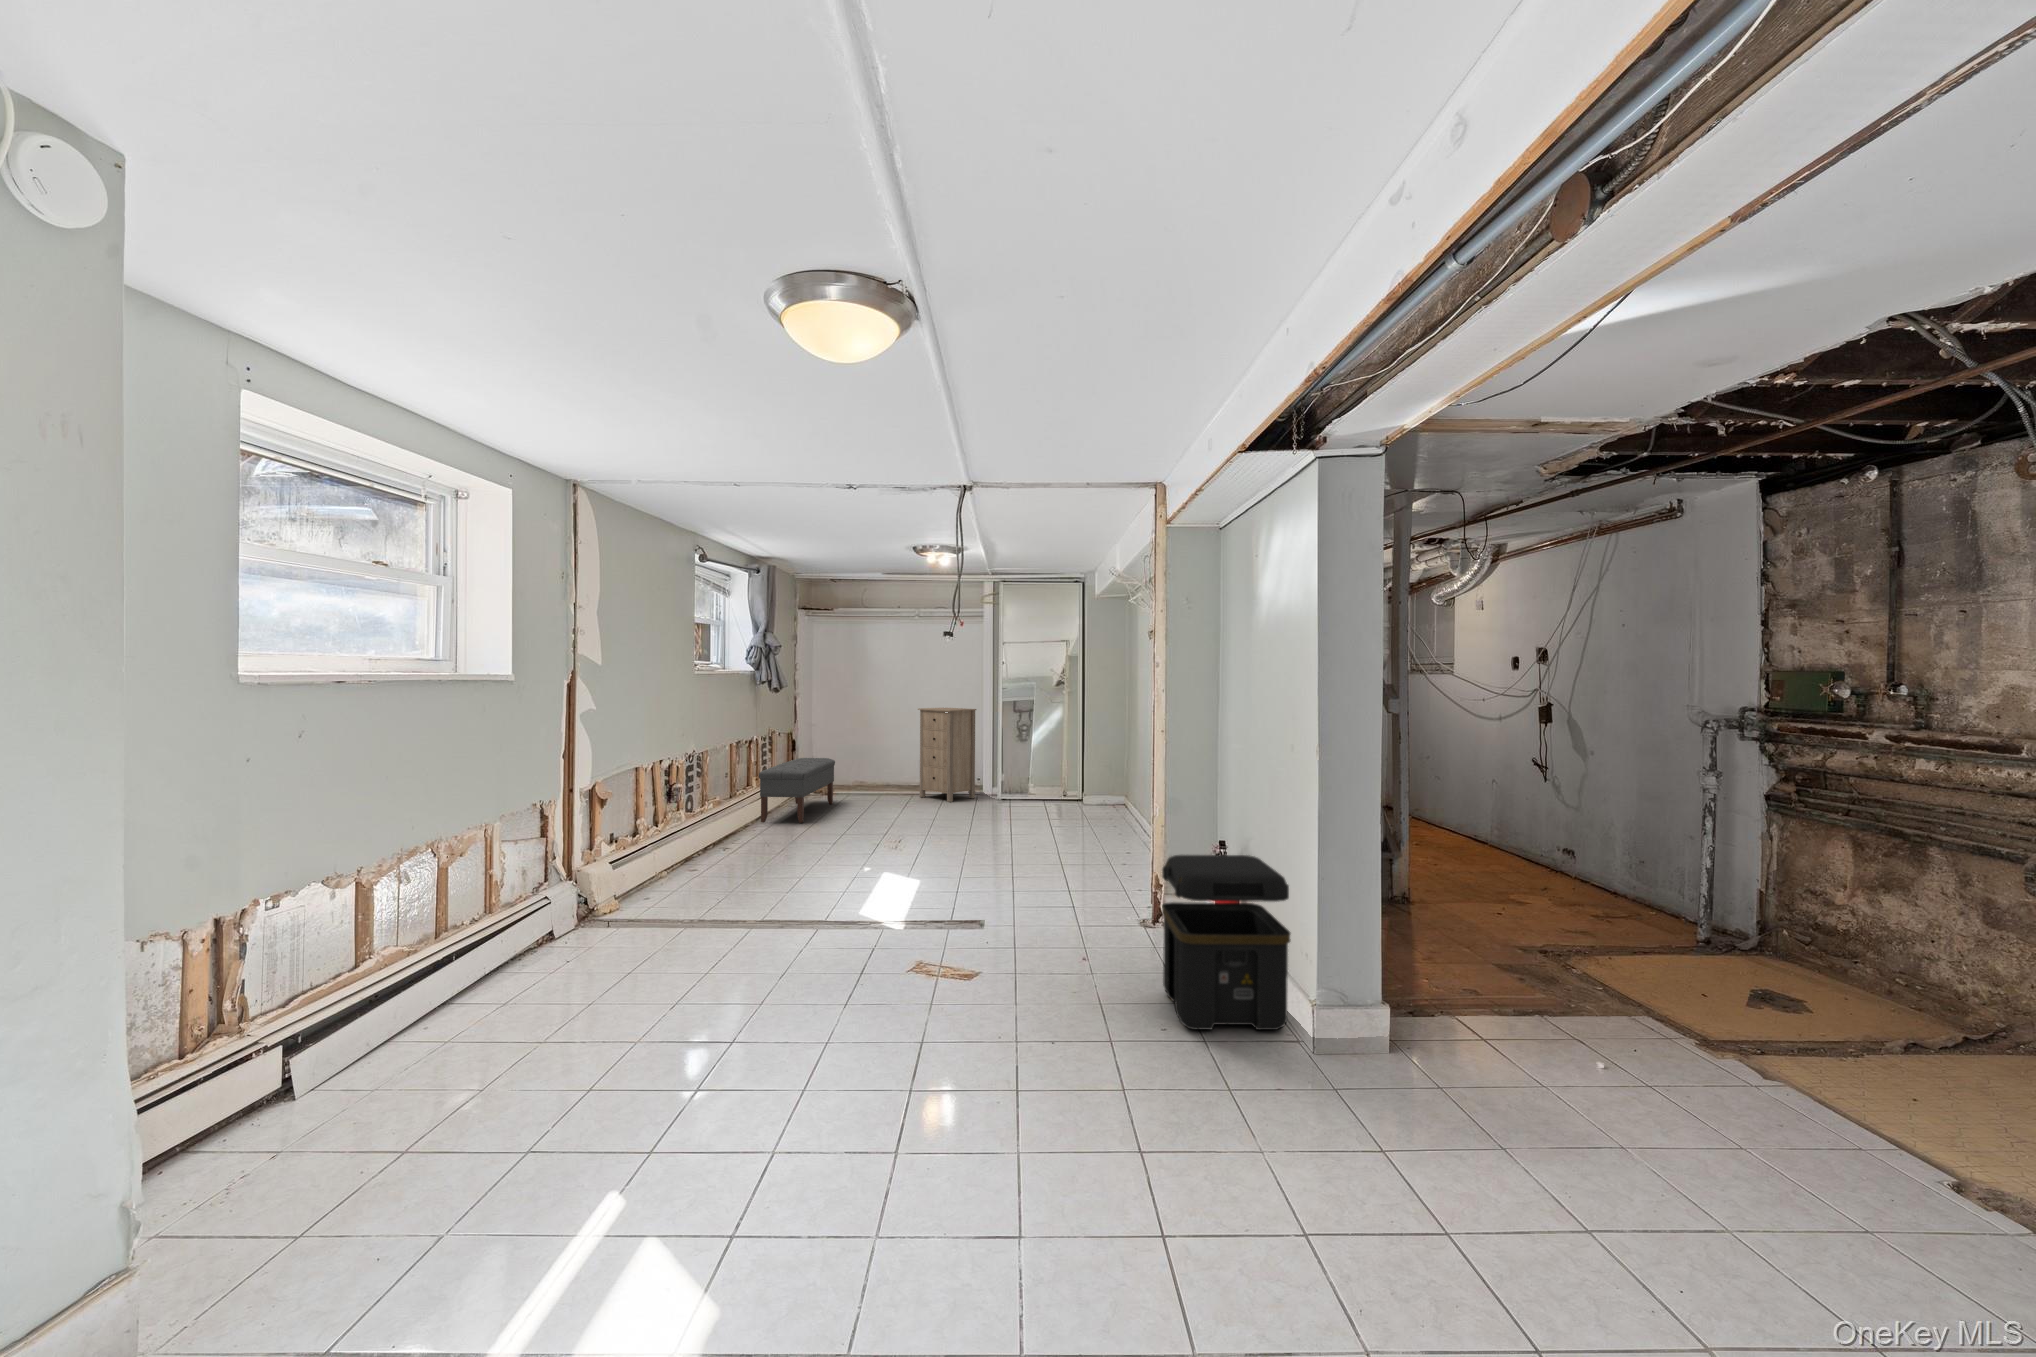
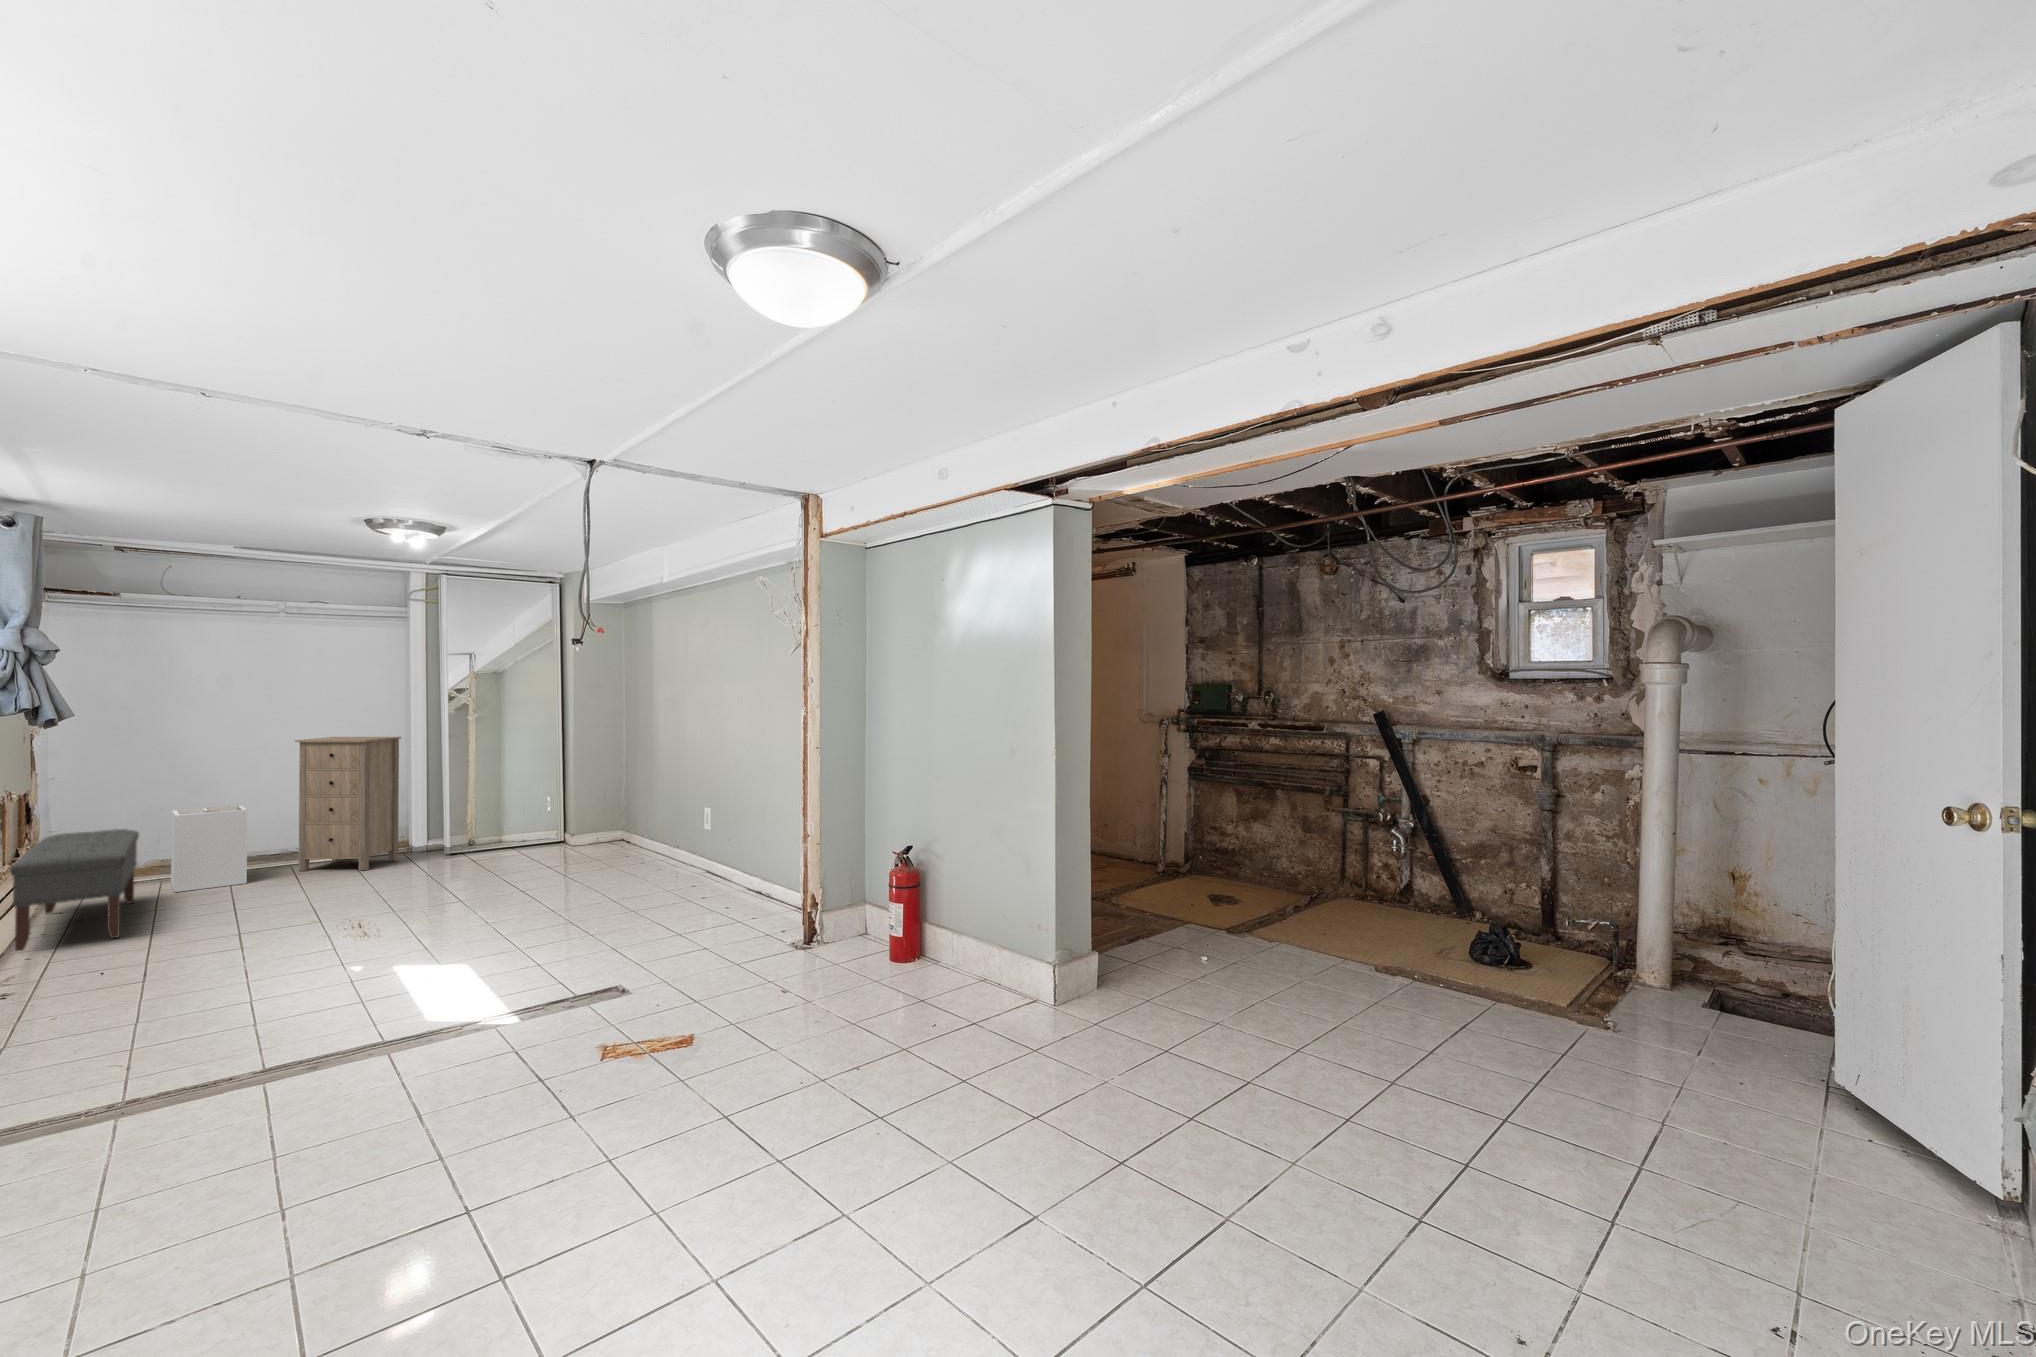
laundry hamper: none [854,750,892,801] -> present [171,805,247,892]
toolbox: present [1162,855,1291,1030] -> none [891,855,1015,1017]

